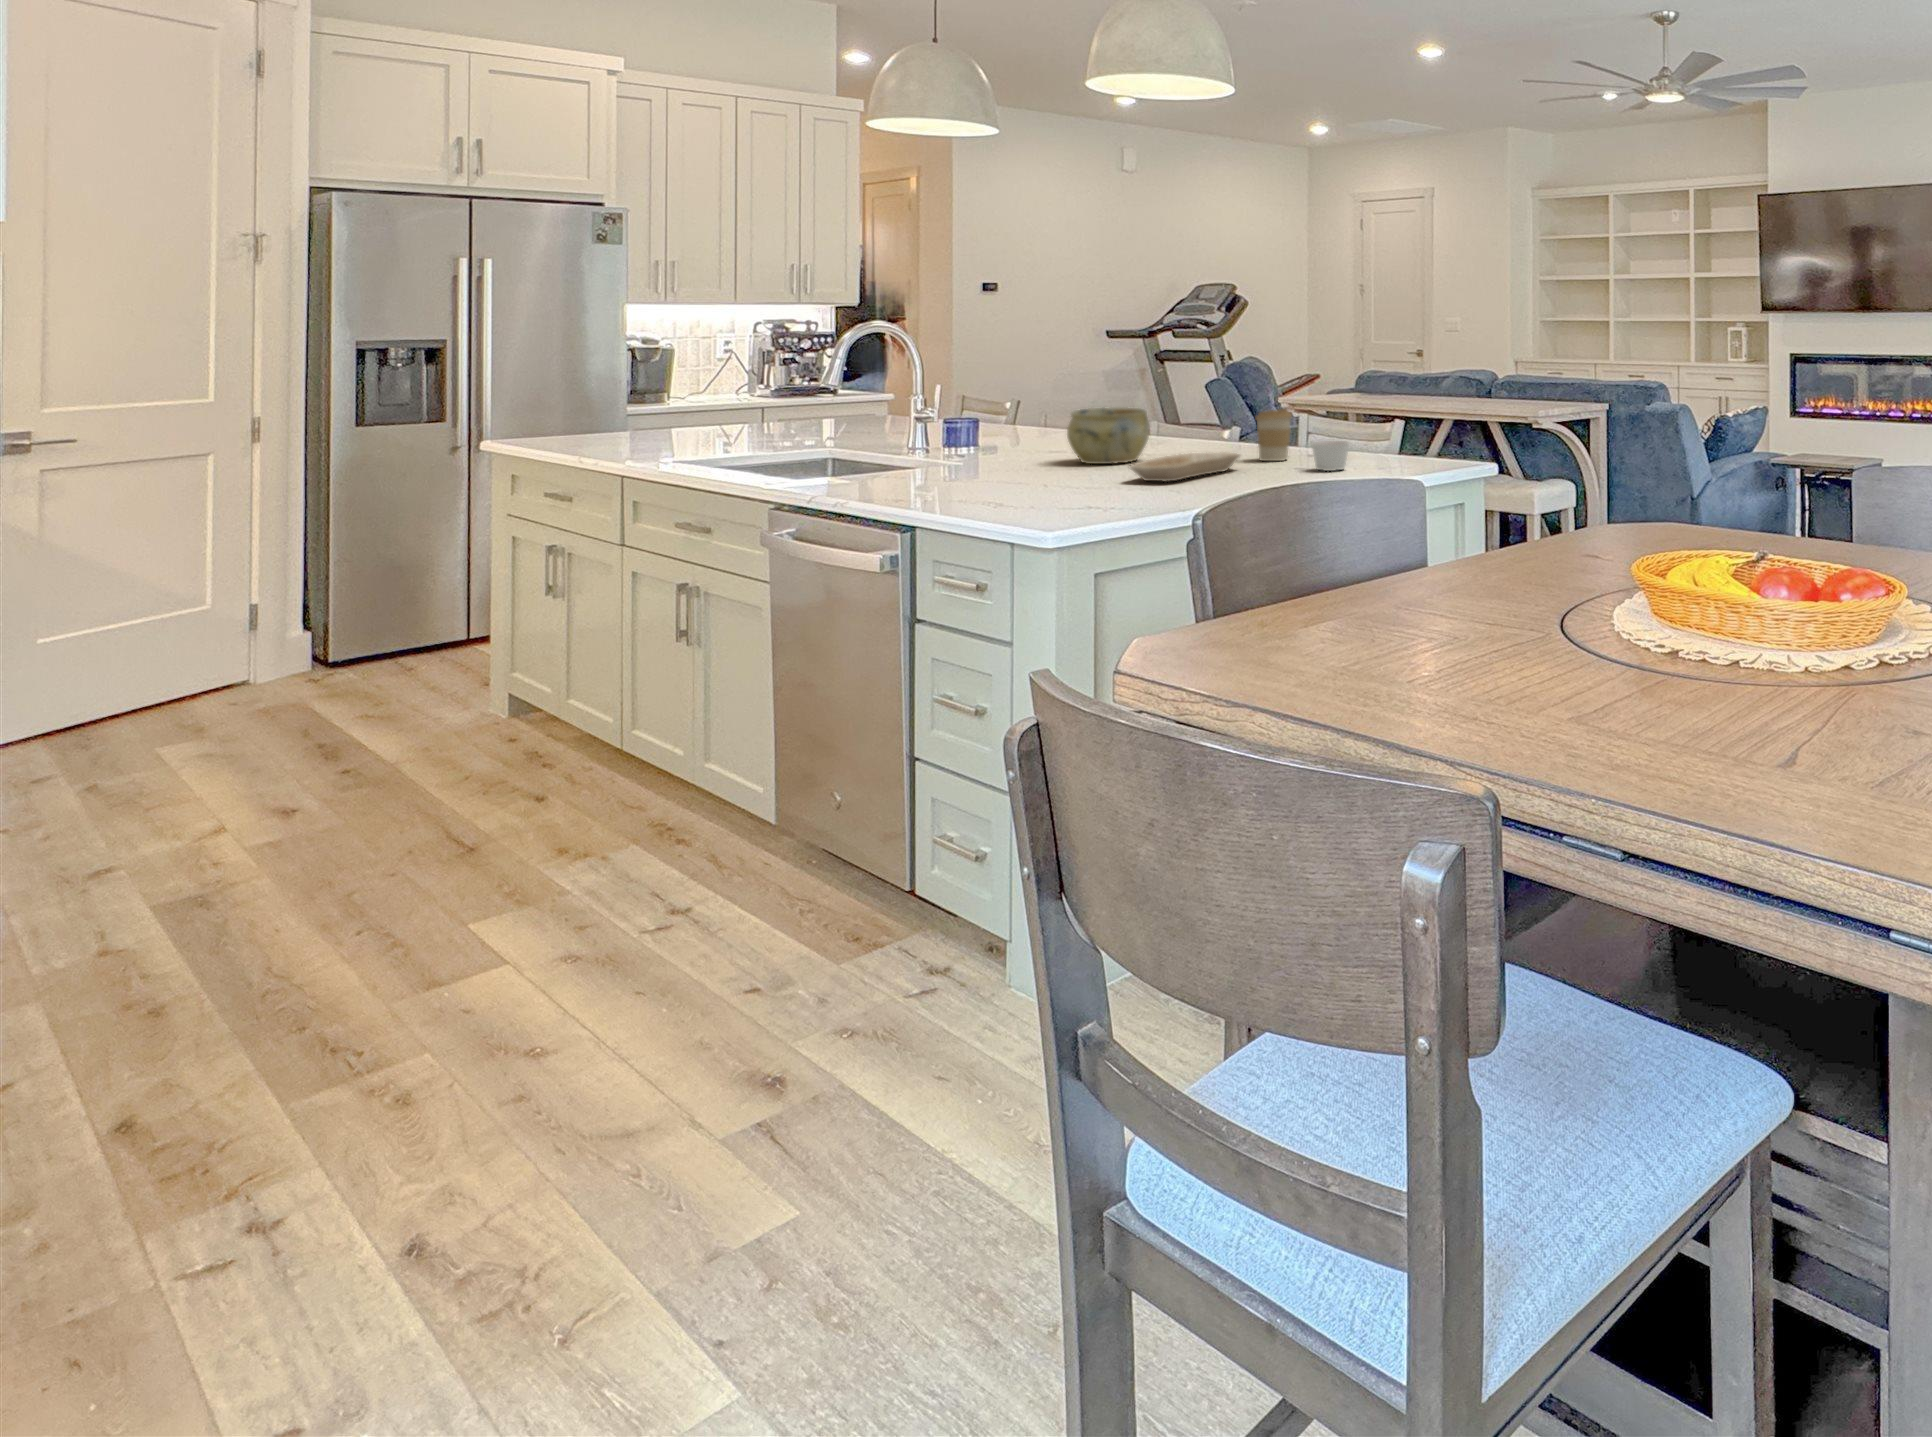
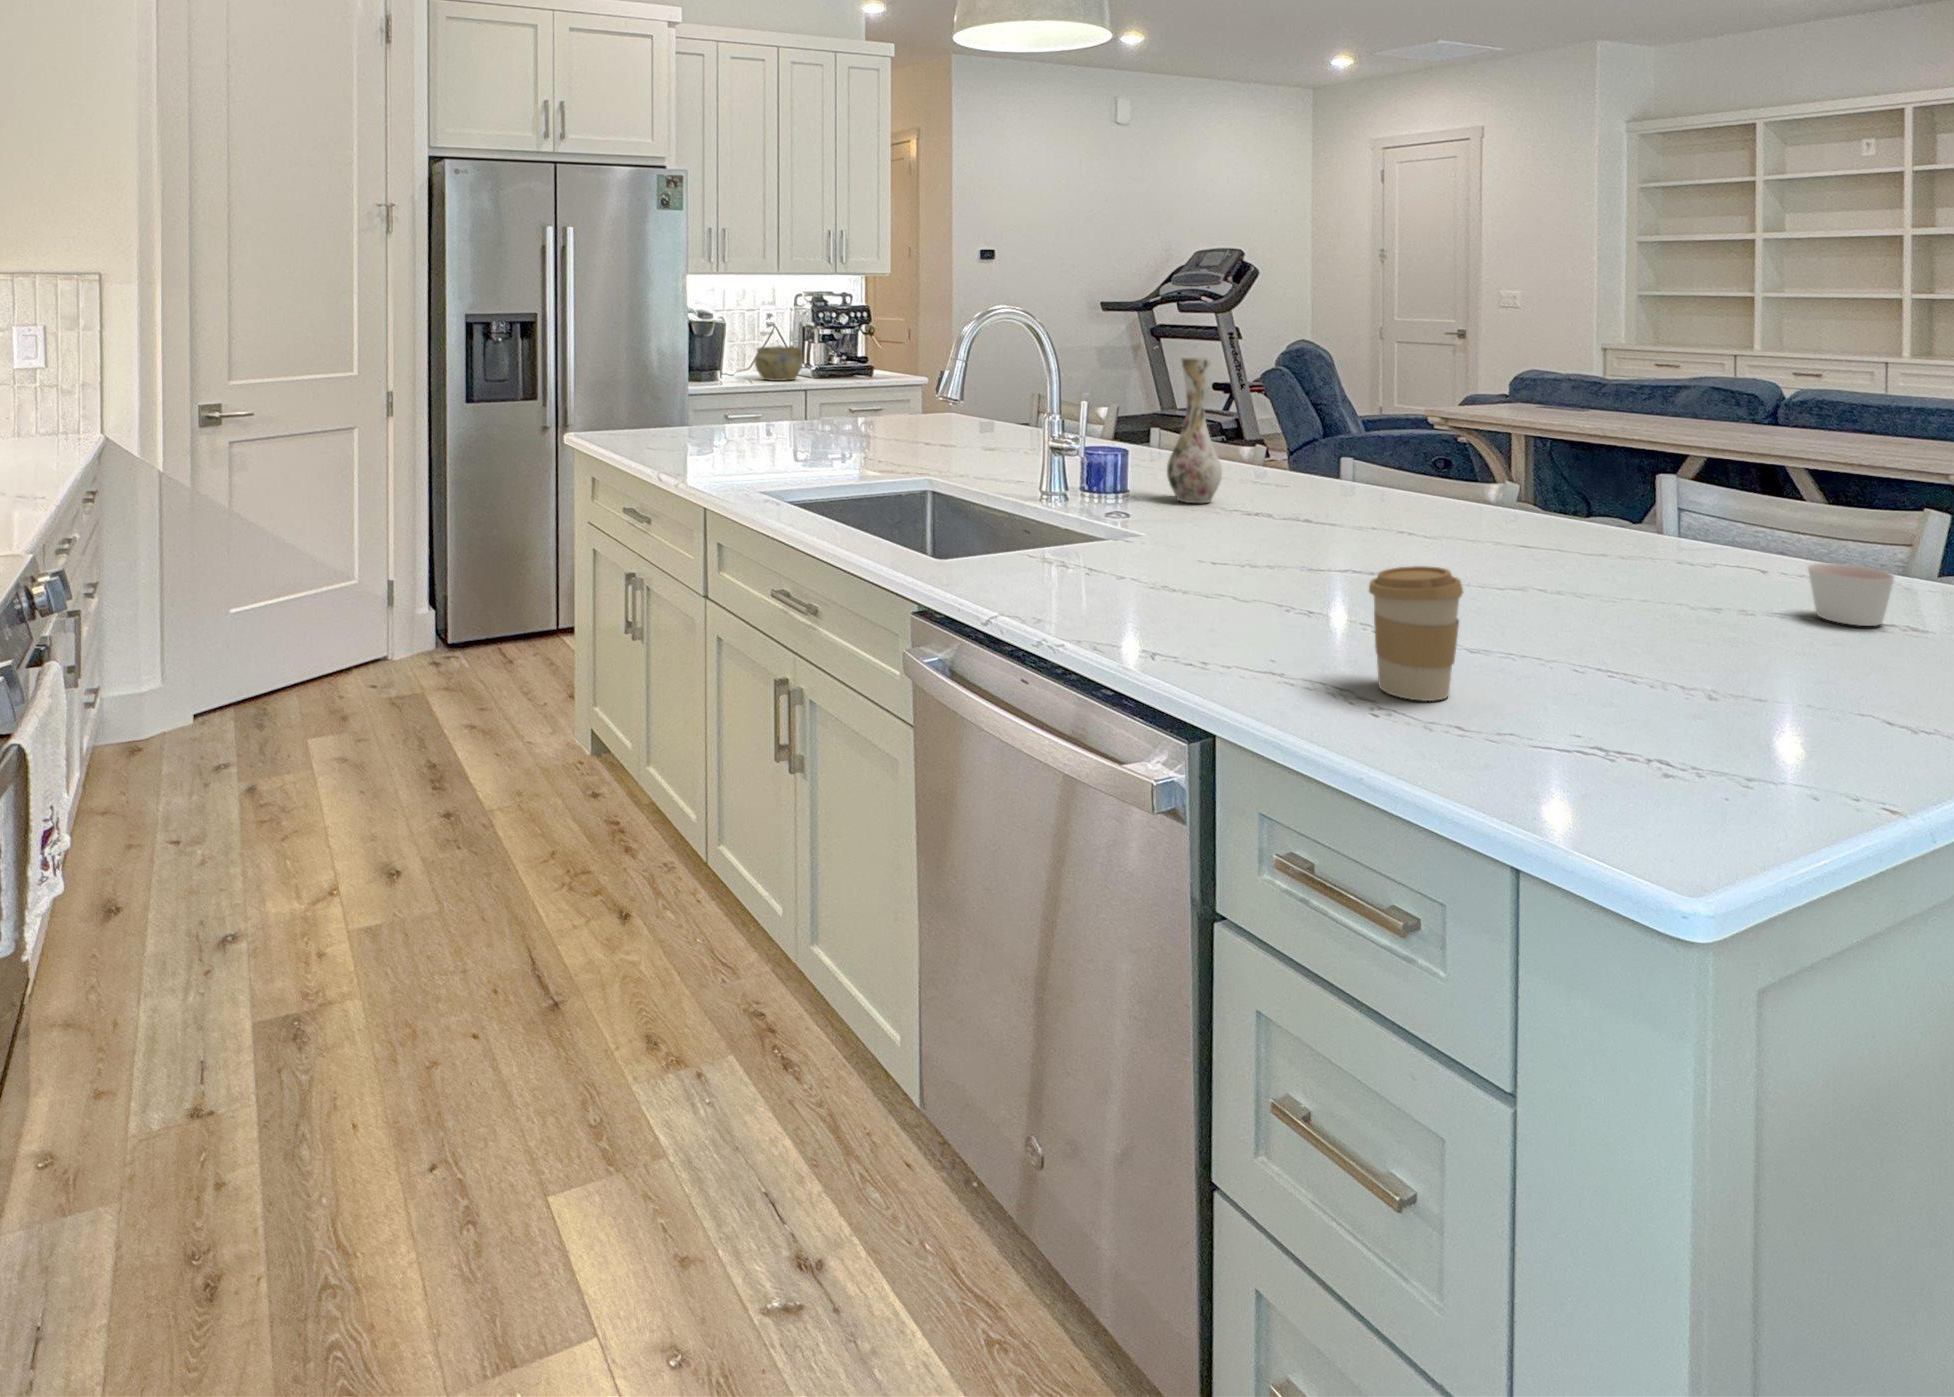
vase: none [1001,348,1042,450] -> present [1167,357,1222,503]
ceramic bowl: present [1067,407,1150,464] -> present [755,346,803,381]
coffee cup: present [1256,409,1292,461] -> present [1369,566,1463,701]
tray: present [1129,452,1240,482] -> none [1498,560,1658,632]

